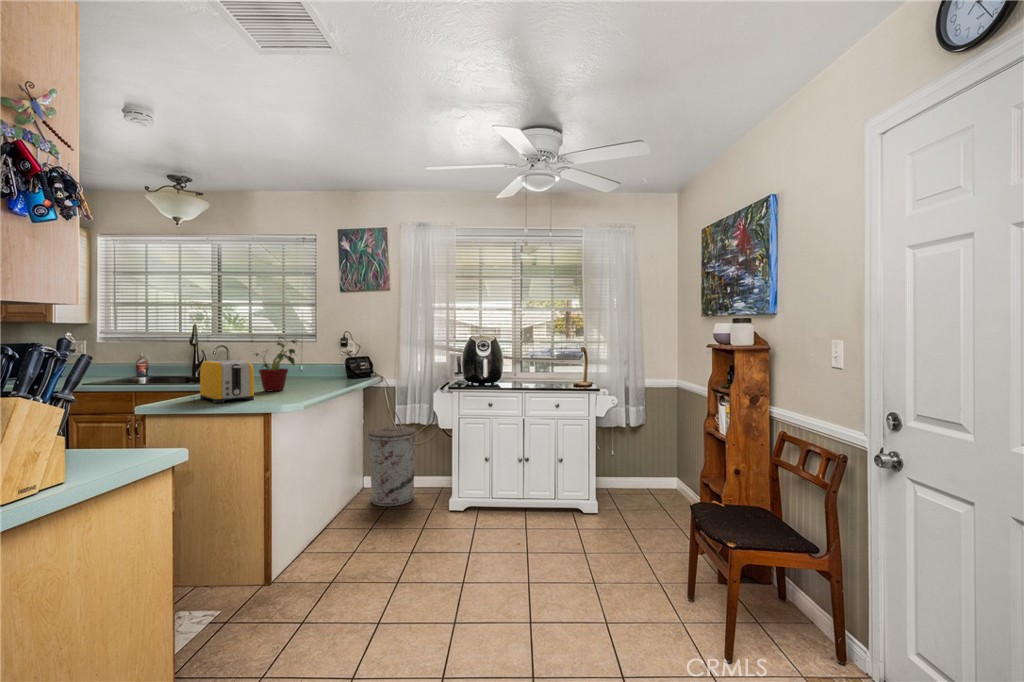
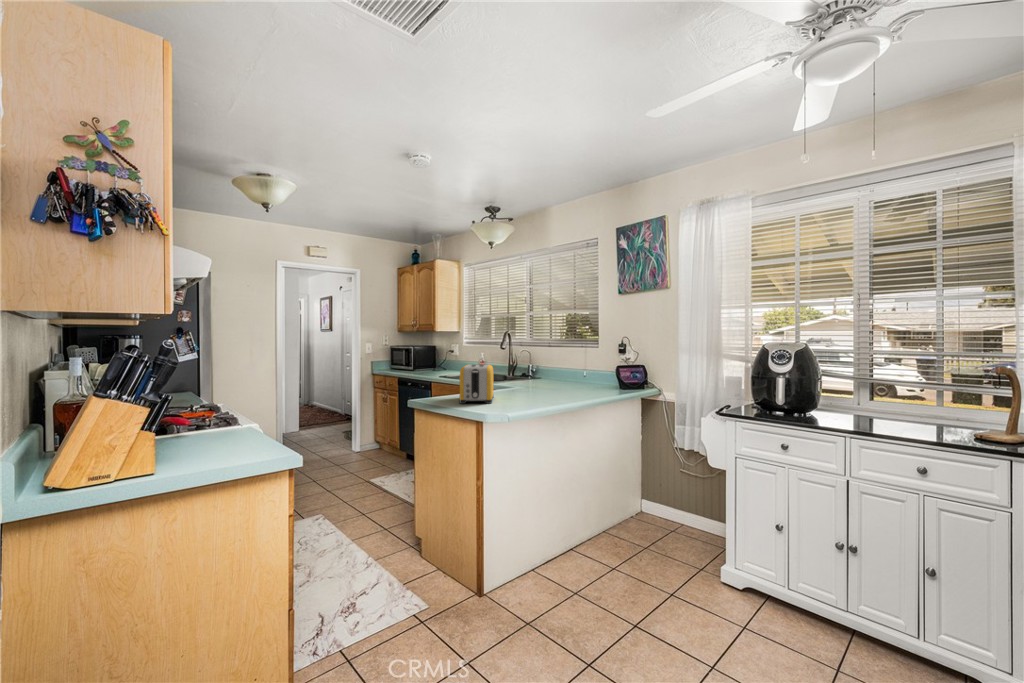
potted plant: present [255,337,296,391] -> none [512,341,557,396]
trash can: present [369,427,416,506] -> none [635,449,693,547]

